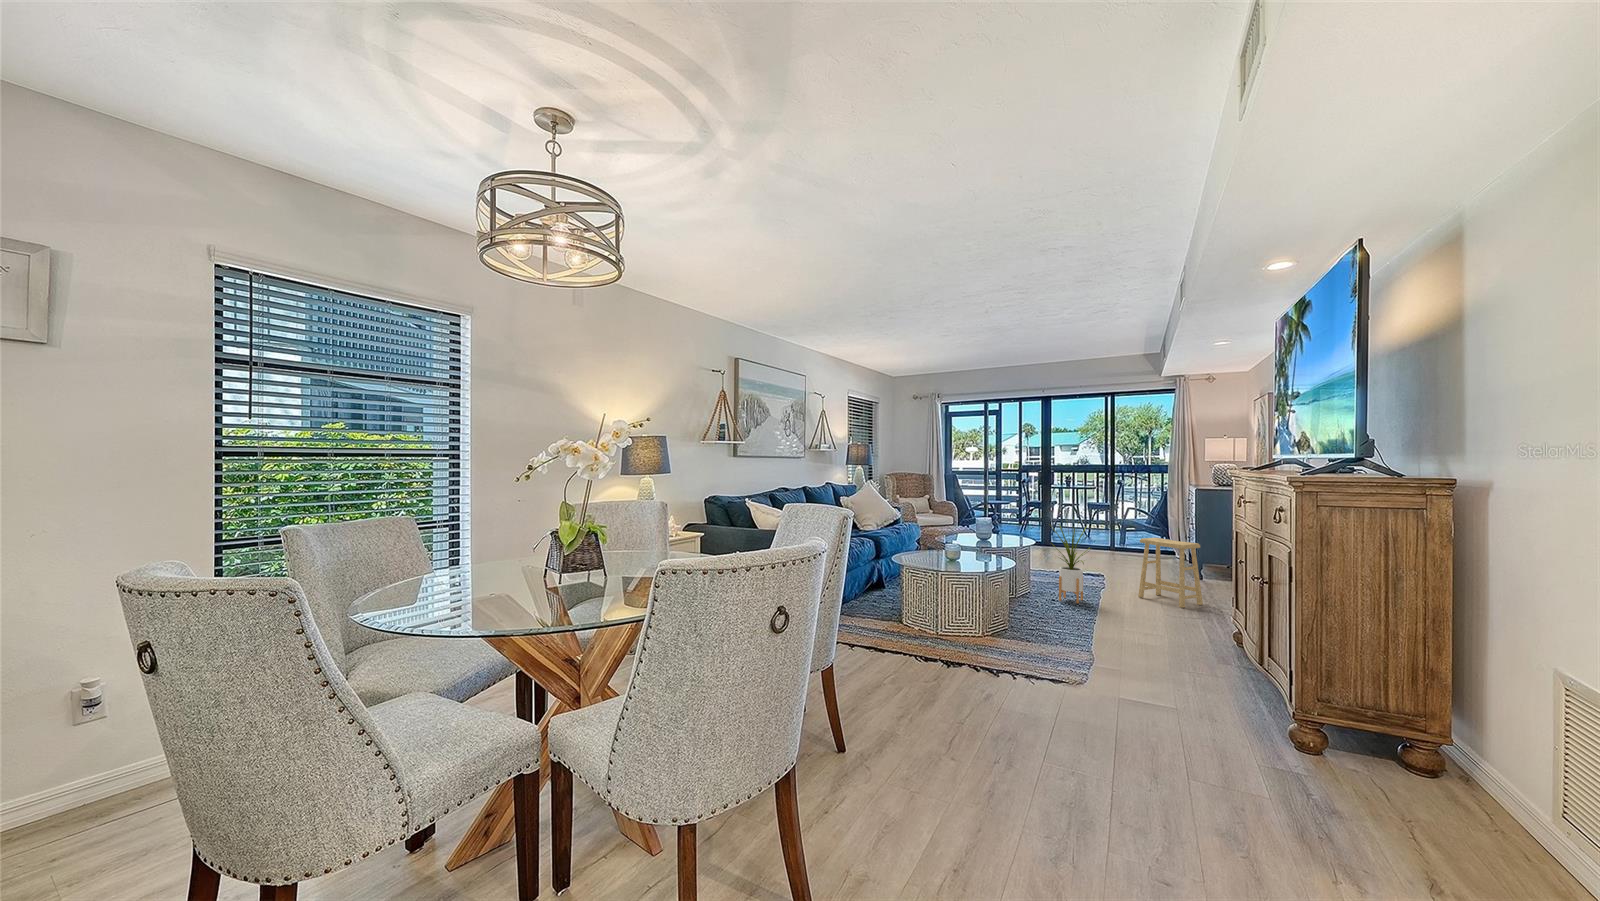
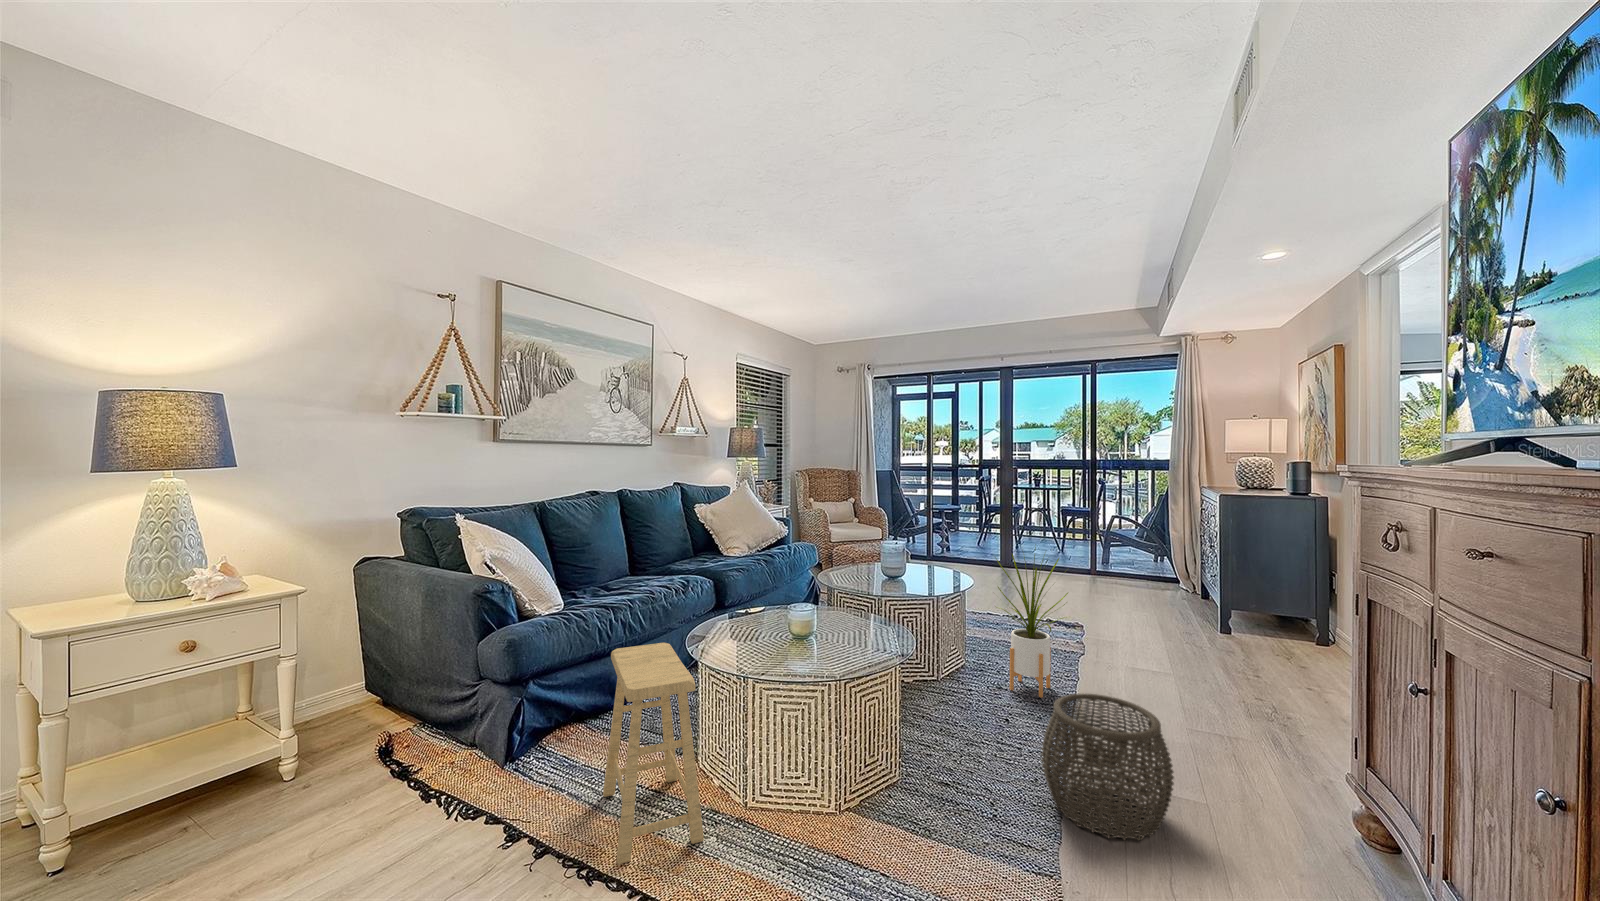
footstool: present [1138,538,1203,608] -> present [603,643,704,864]
woven basket: none [1080,583,1145,642] -> present [1041,694,1174,840]

